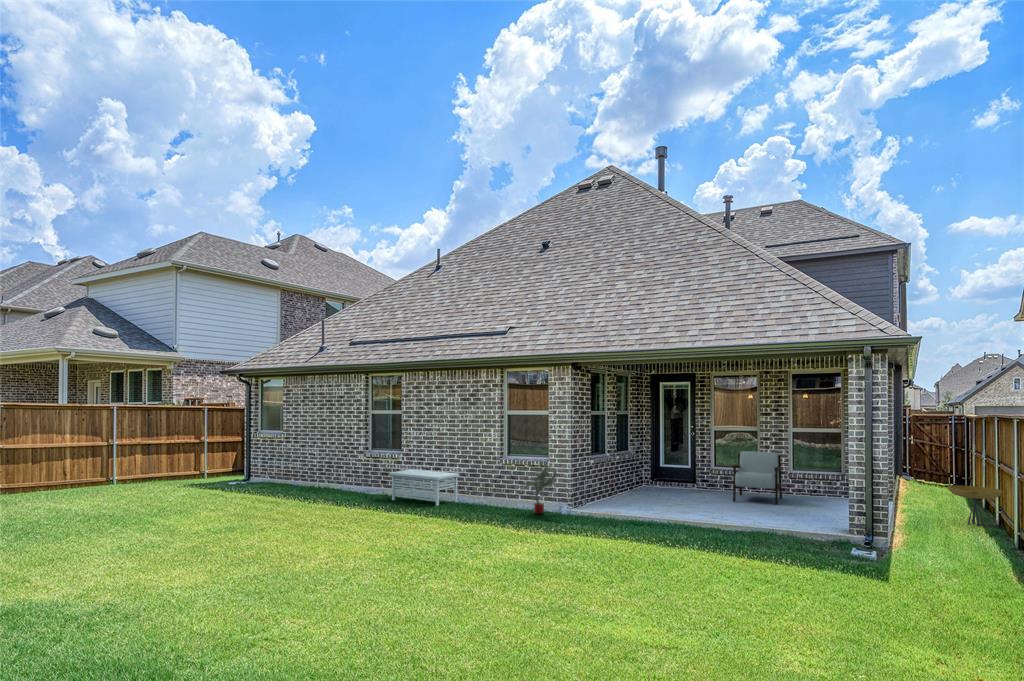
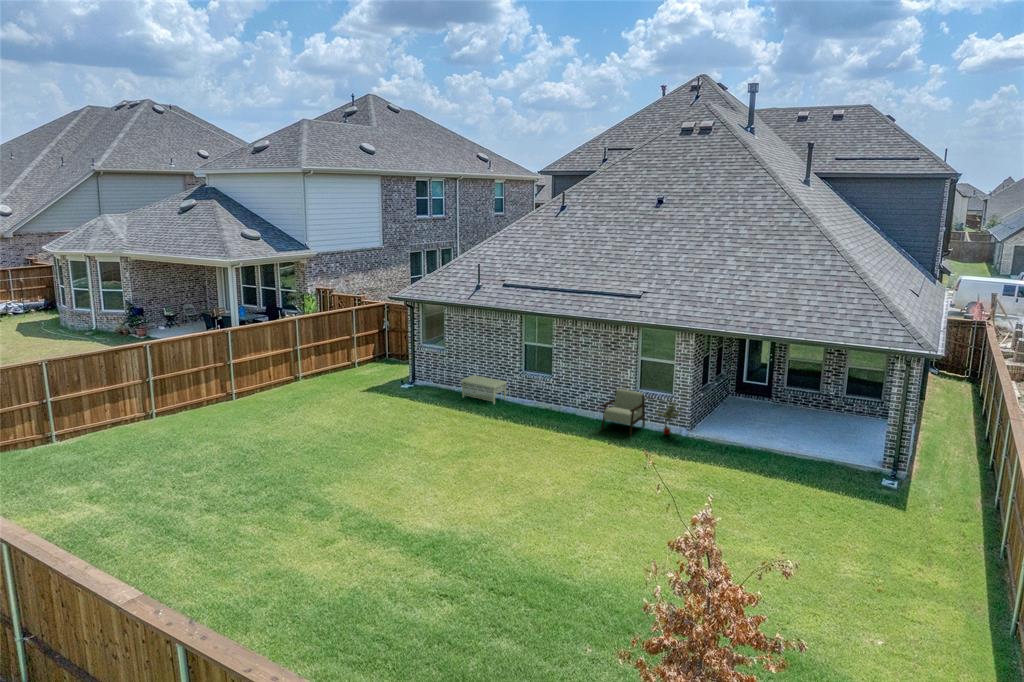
armchair: present [732,451,782,505] -> present [602,389,645,436]
storage bench: present [390,469,459,506] -> present [461,375,507,404]
side table: present [947,486,1003,526] -> none [952,420,988,450]

